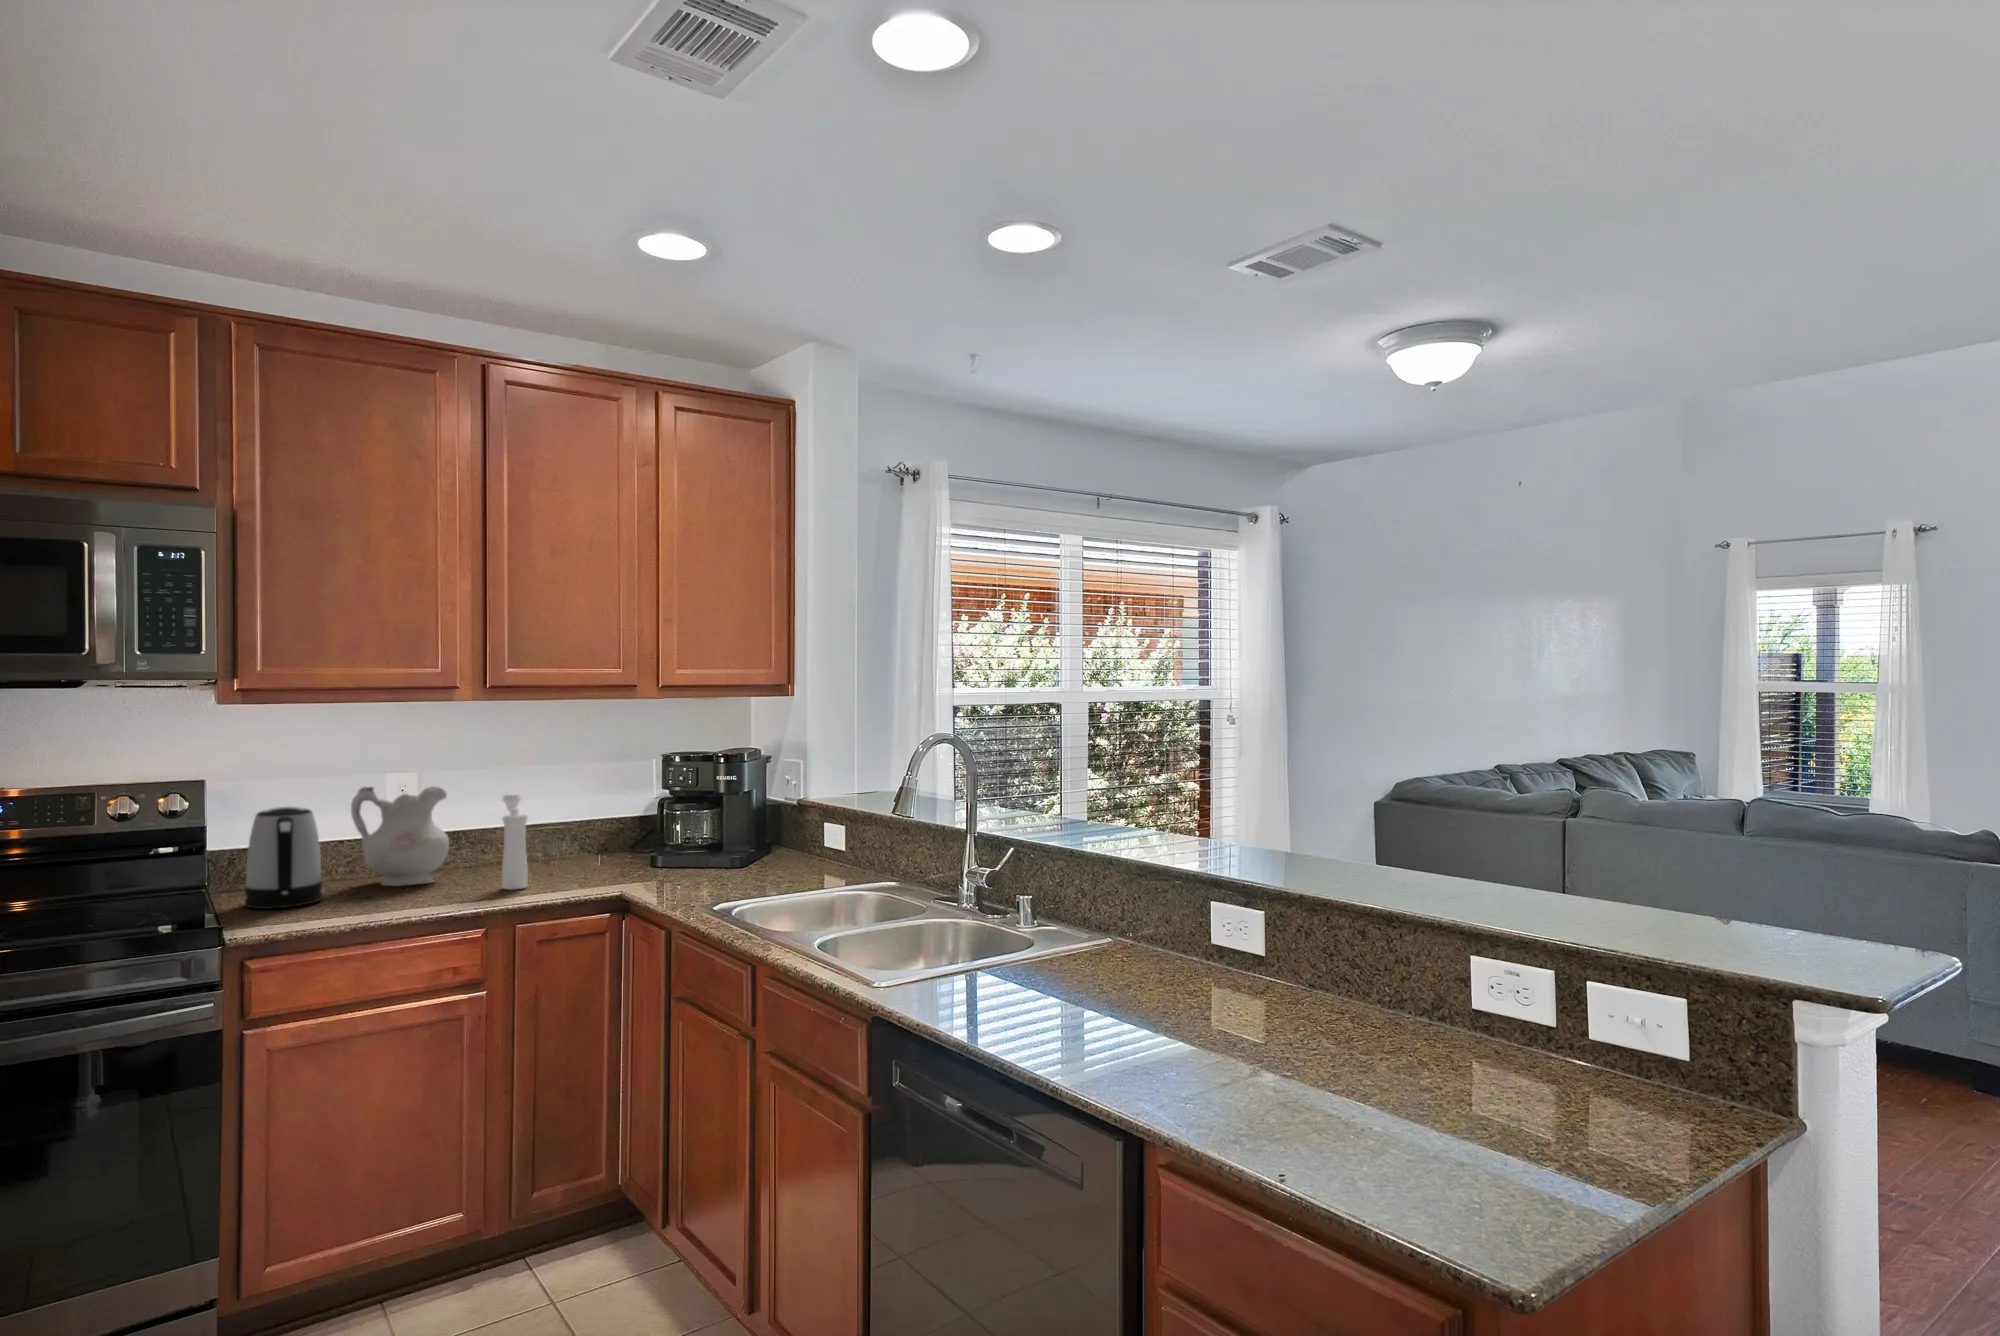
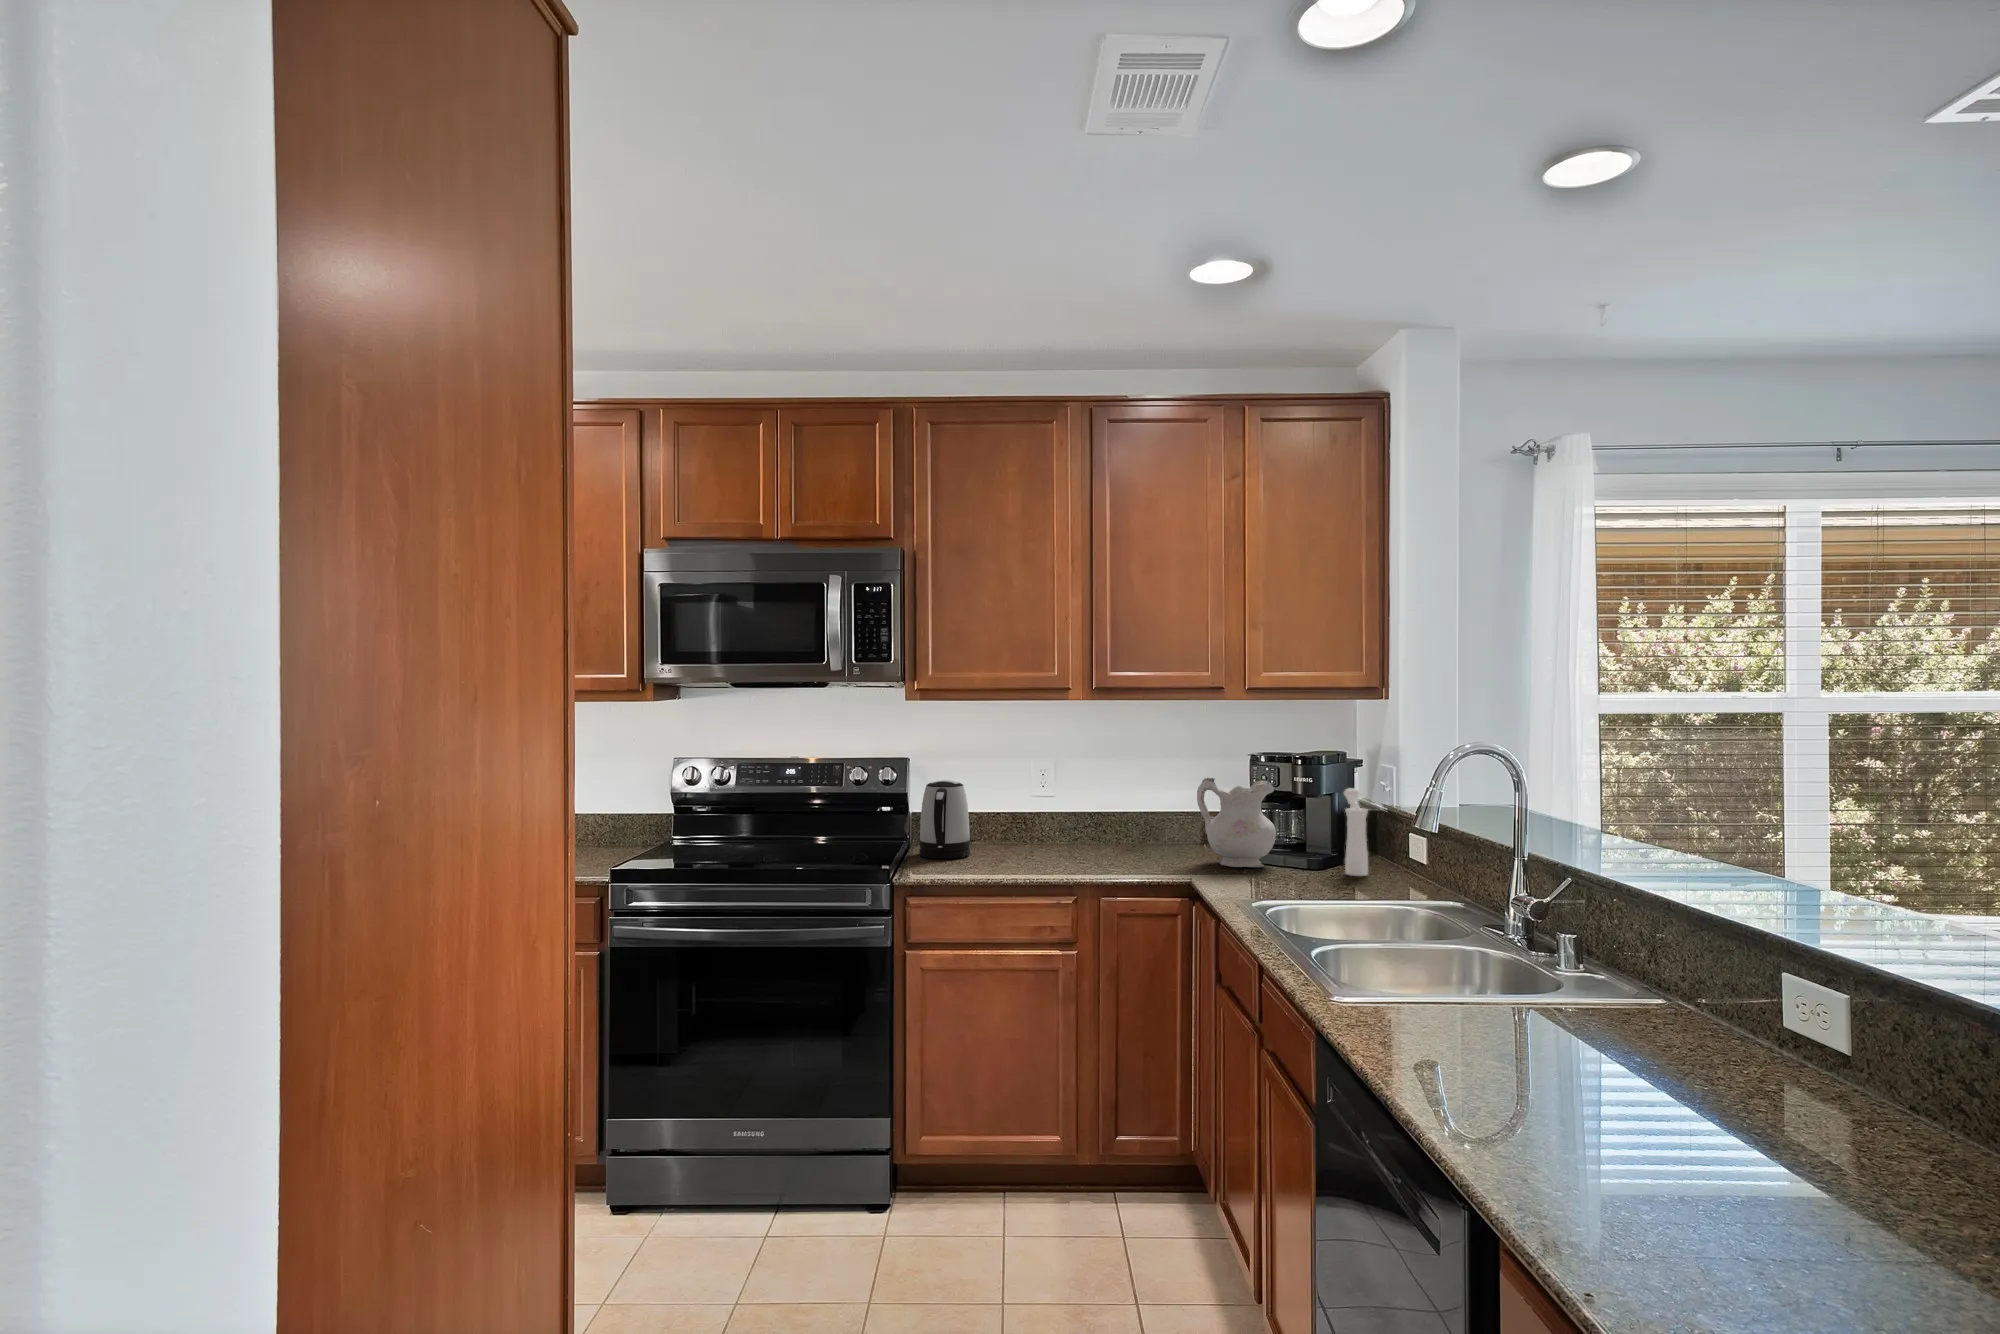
ceramic pitcher: present [351,786,449,886] -> present [1197,778,1276,867]
pepper mill: present [502,794,528,889] -> present [1344,789,1368,876]

